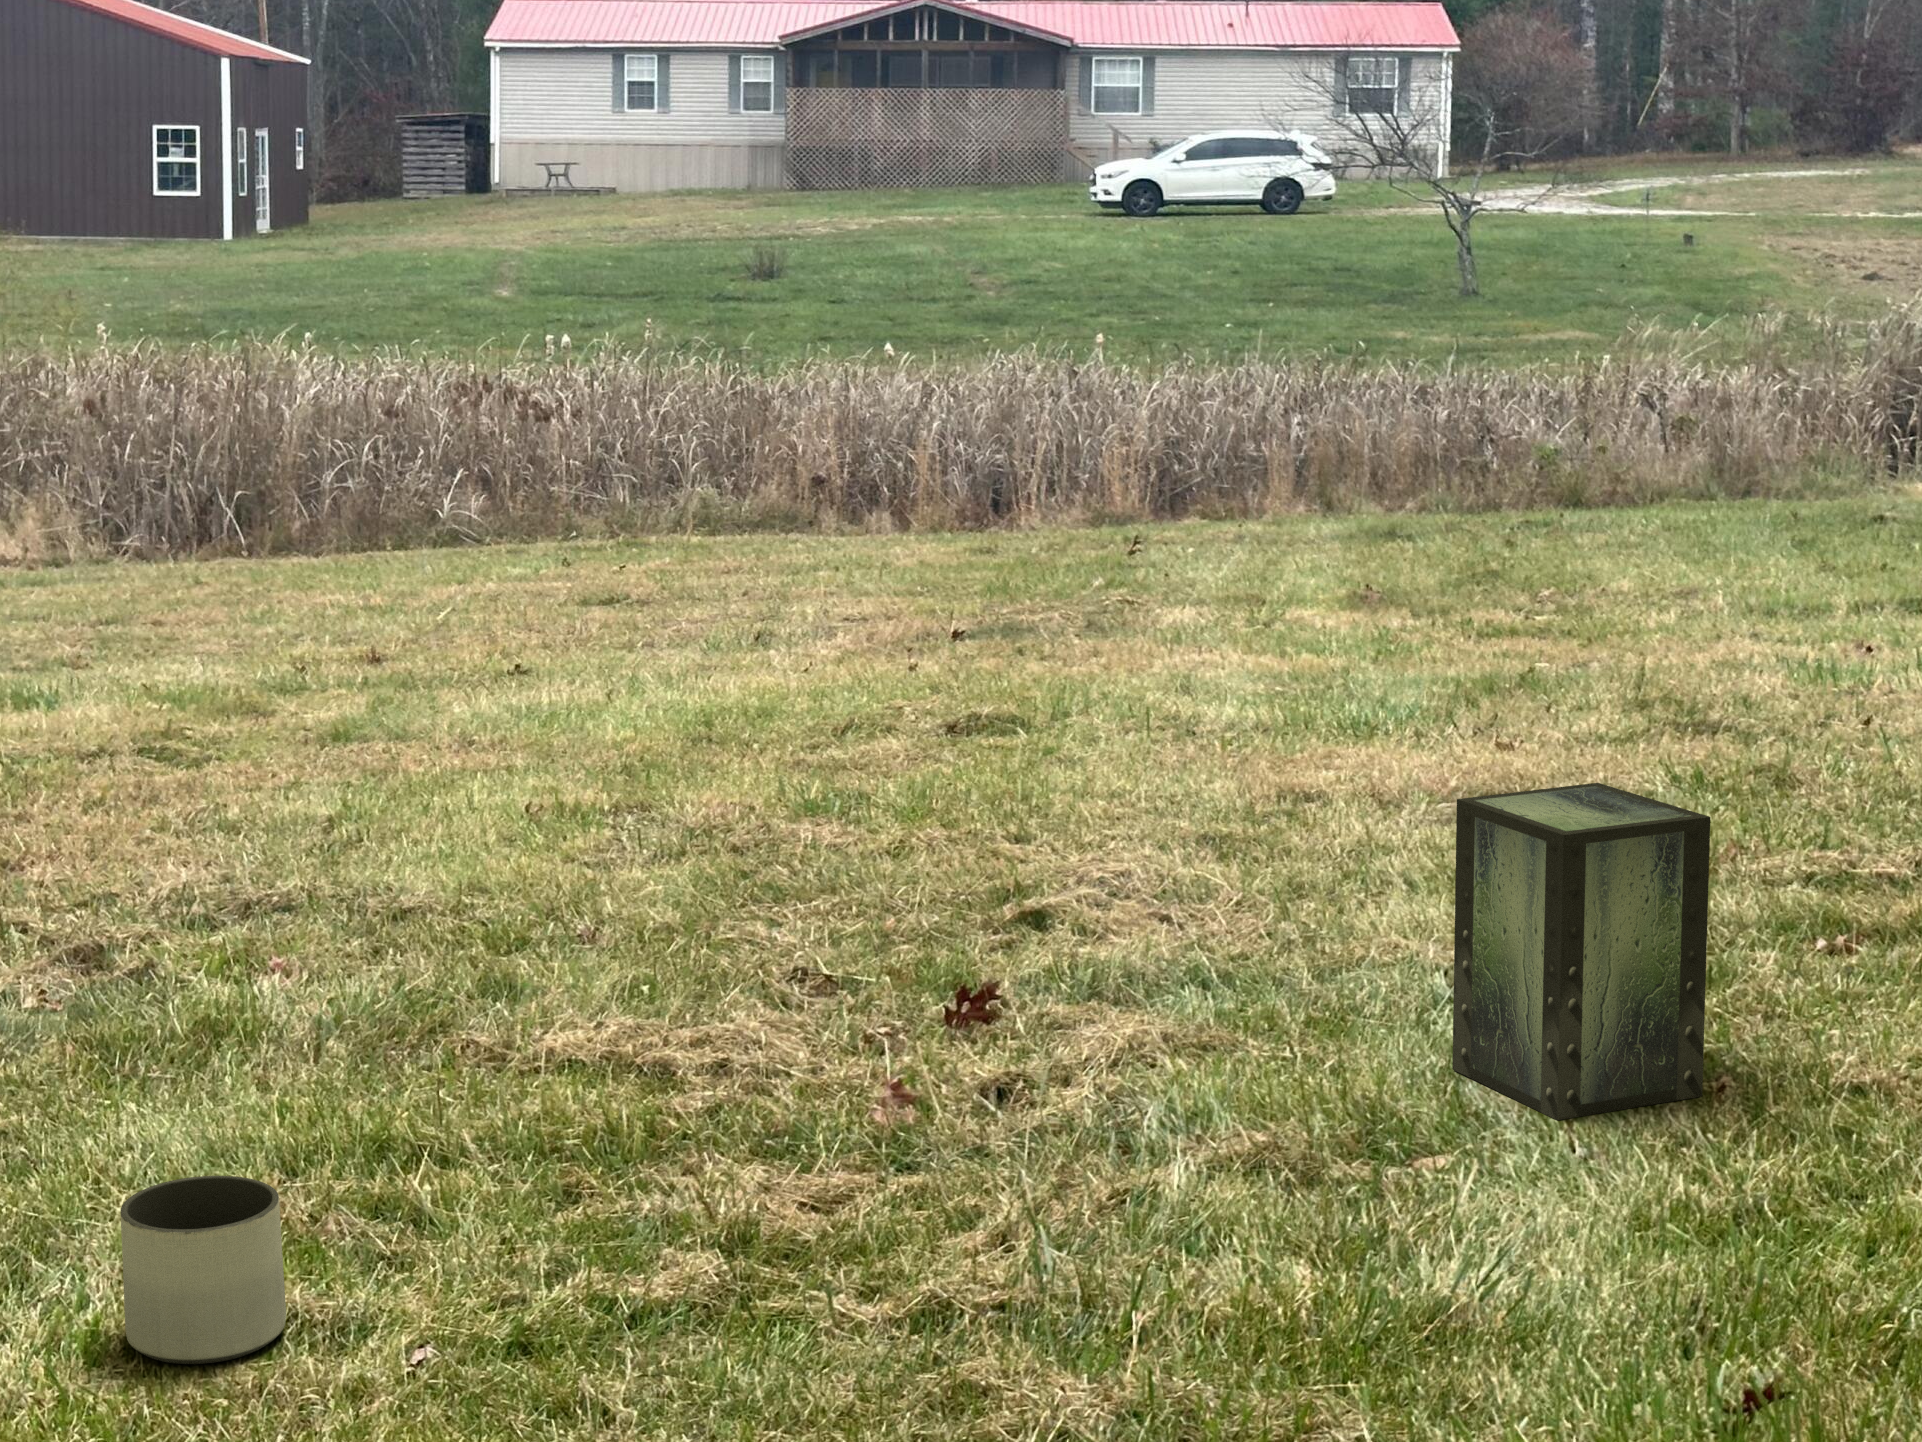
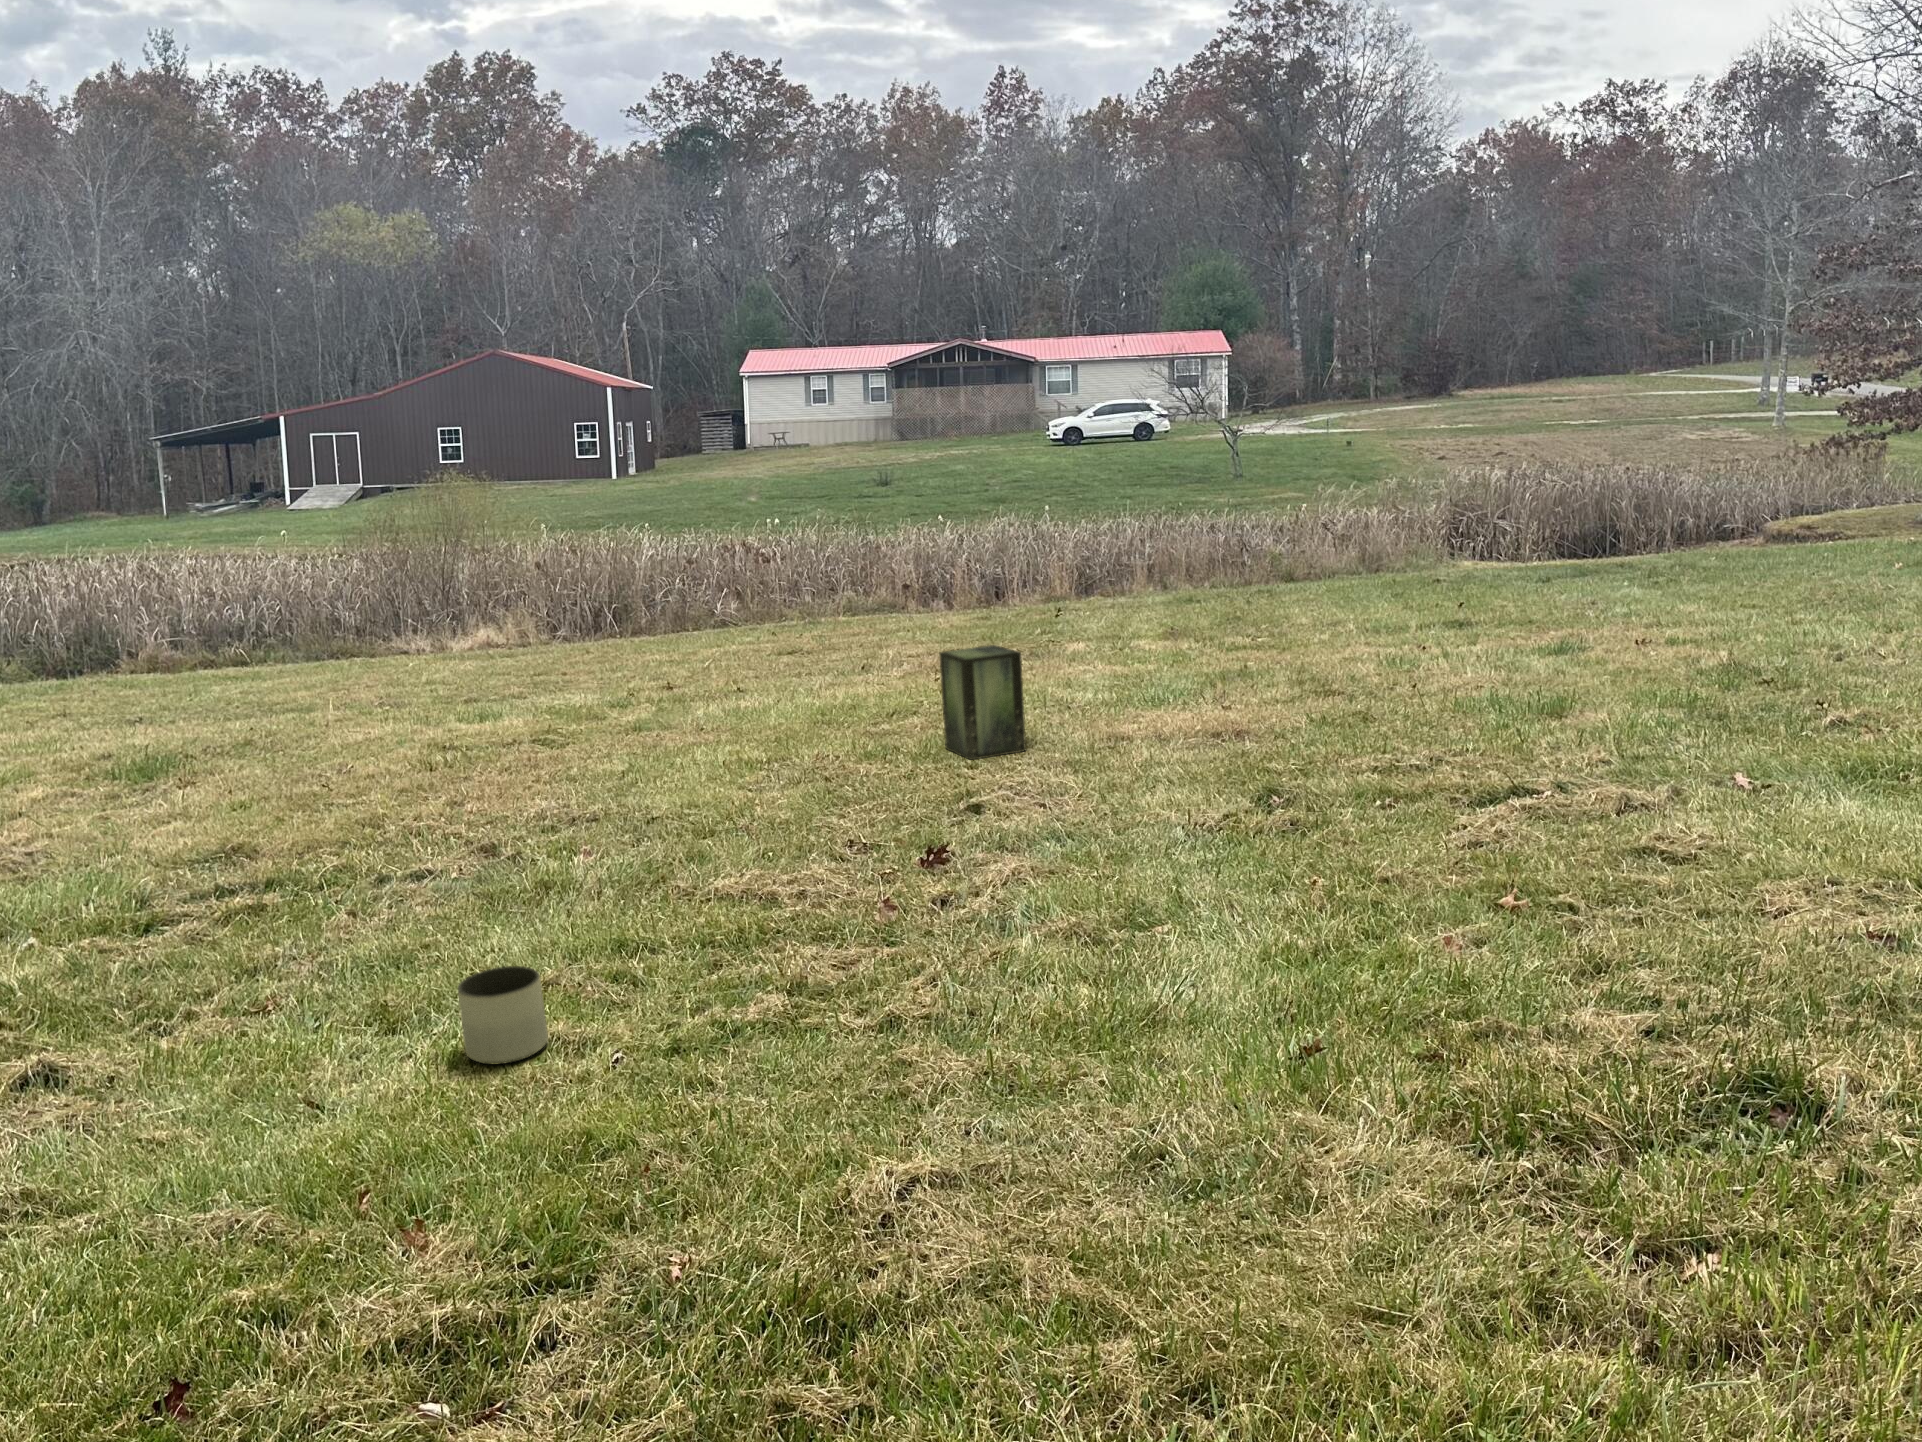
storage box: present [1452,783,1711,1120] -> present [940,645,1026,760]

